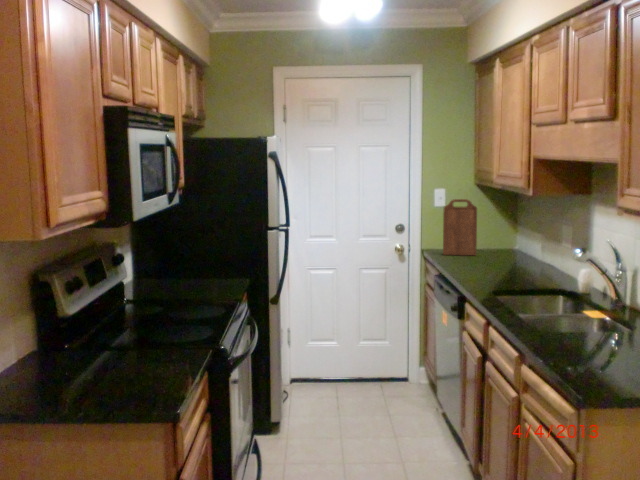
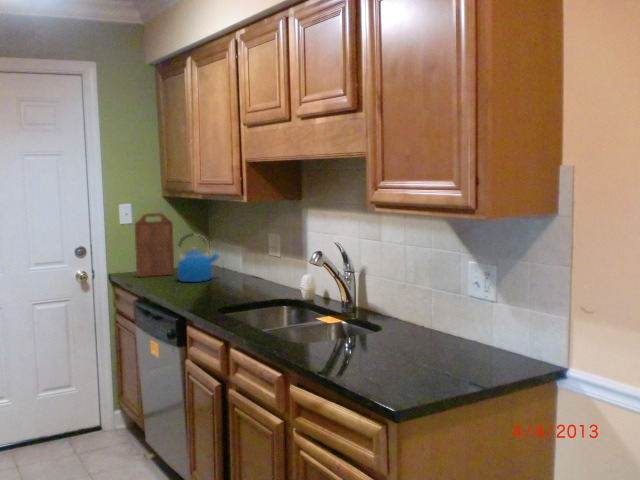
kettle: none [475,219,517,264] -> present [177,234,219,282]

